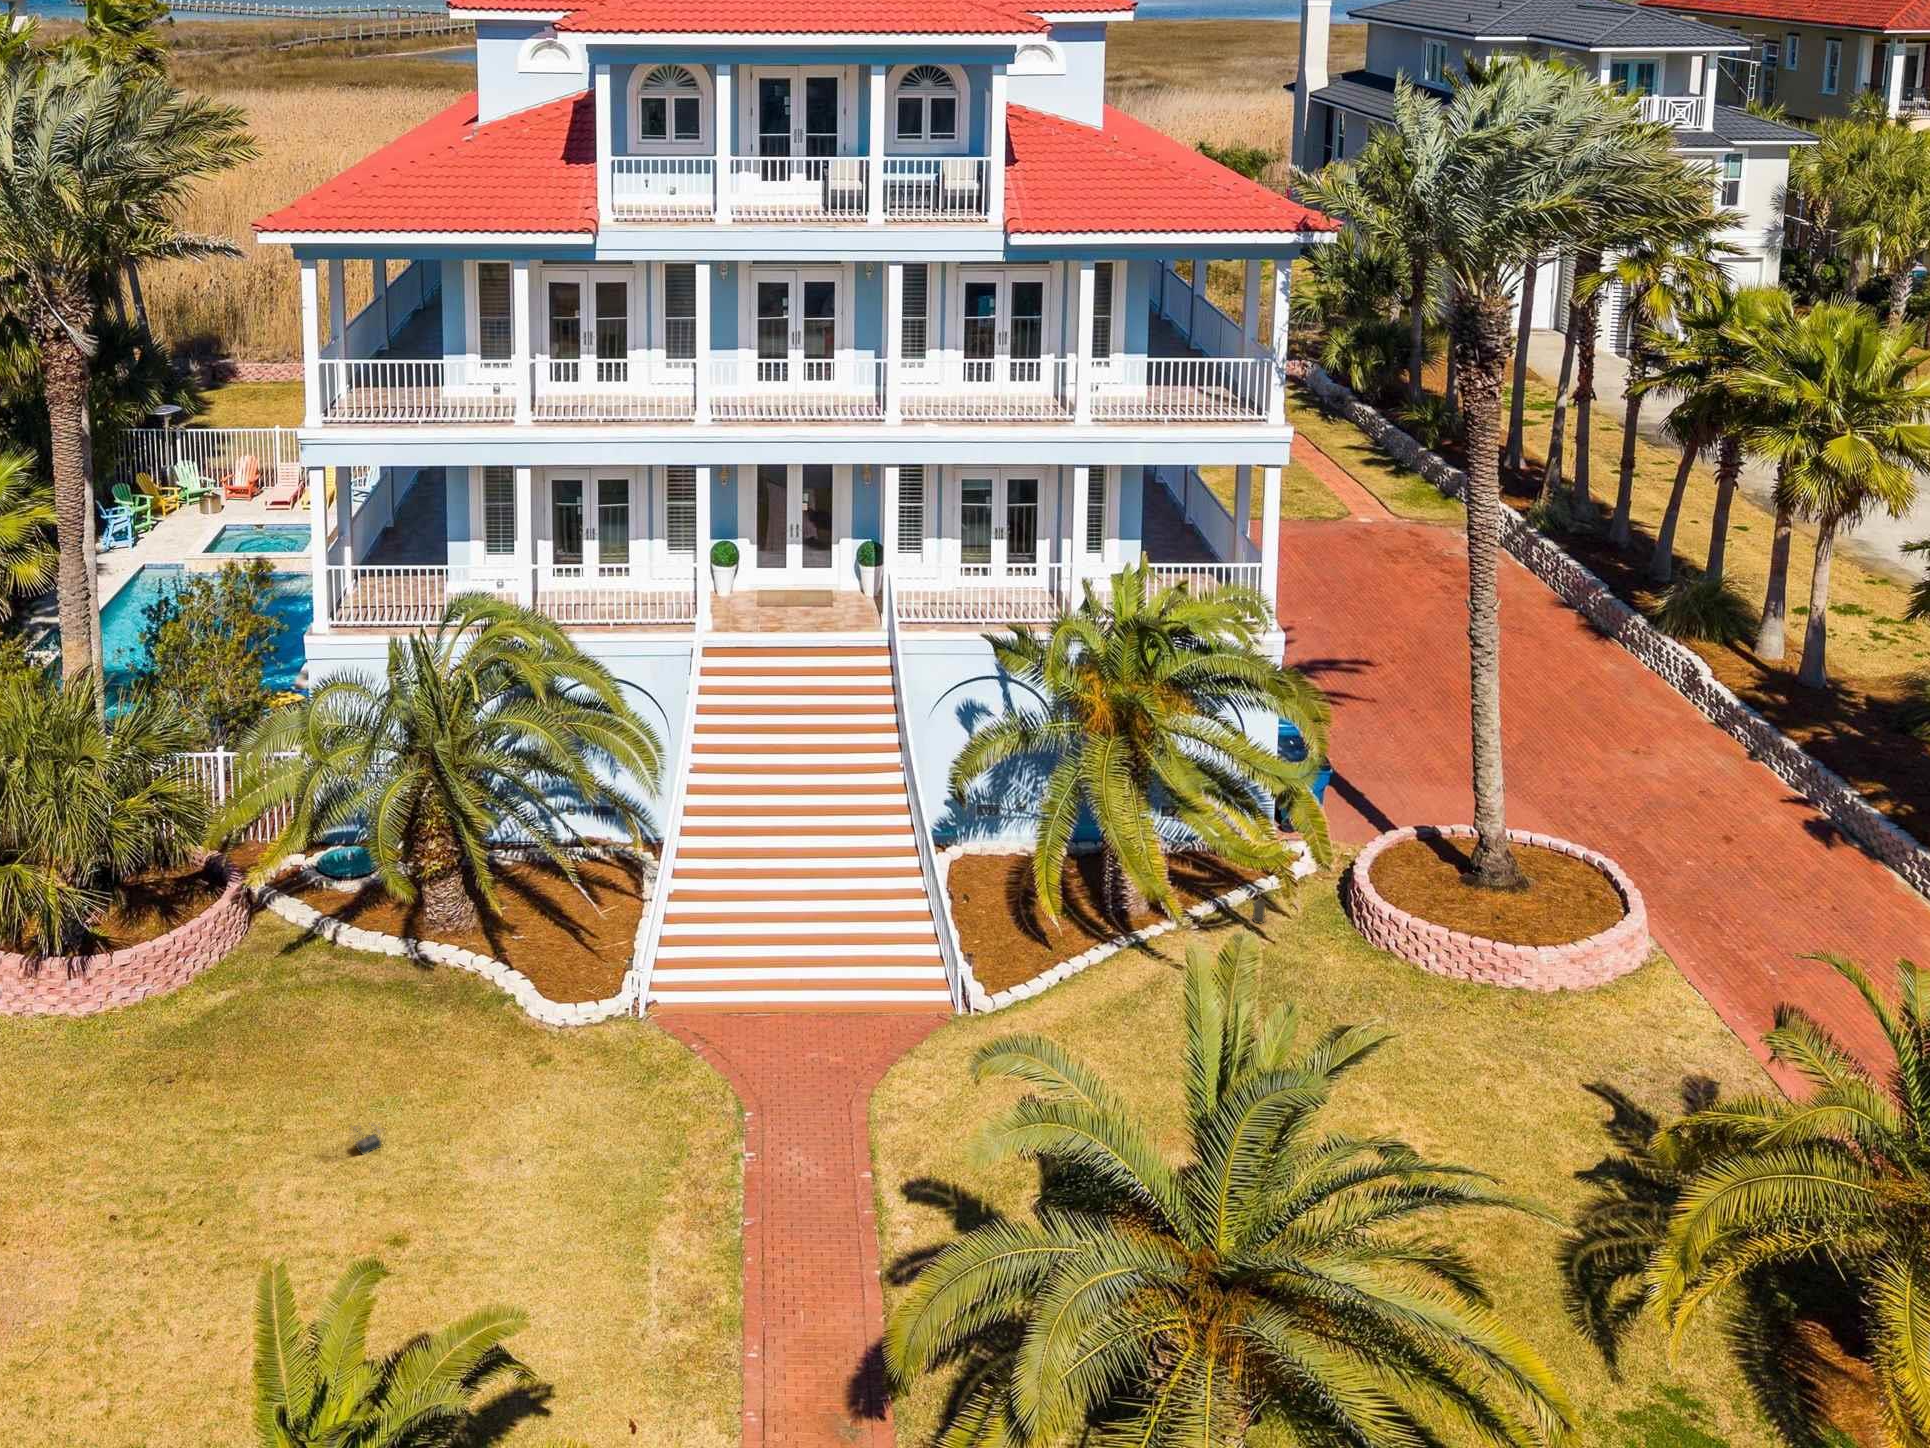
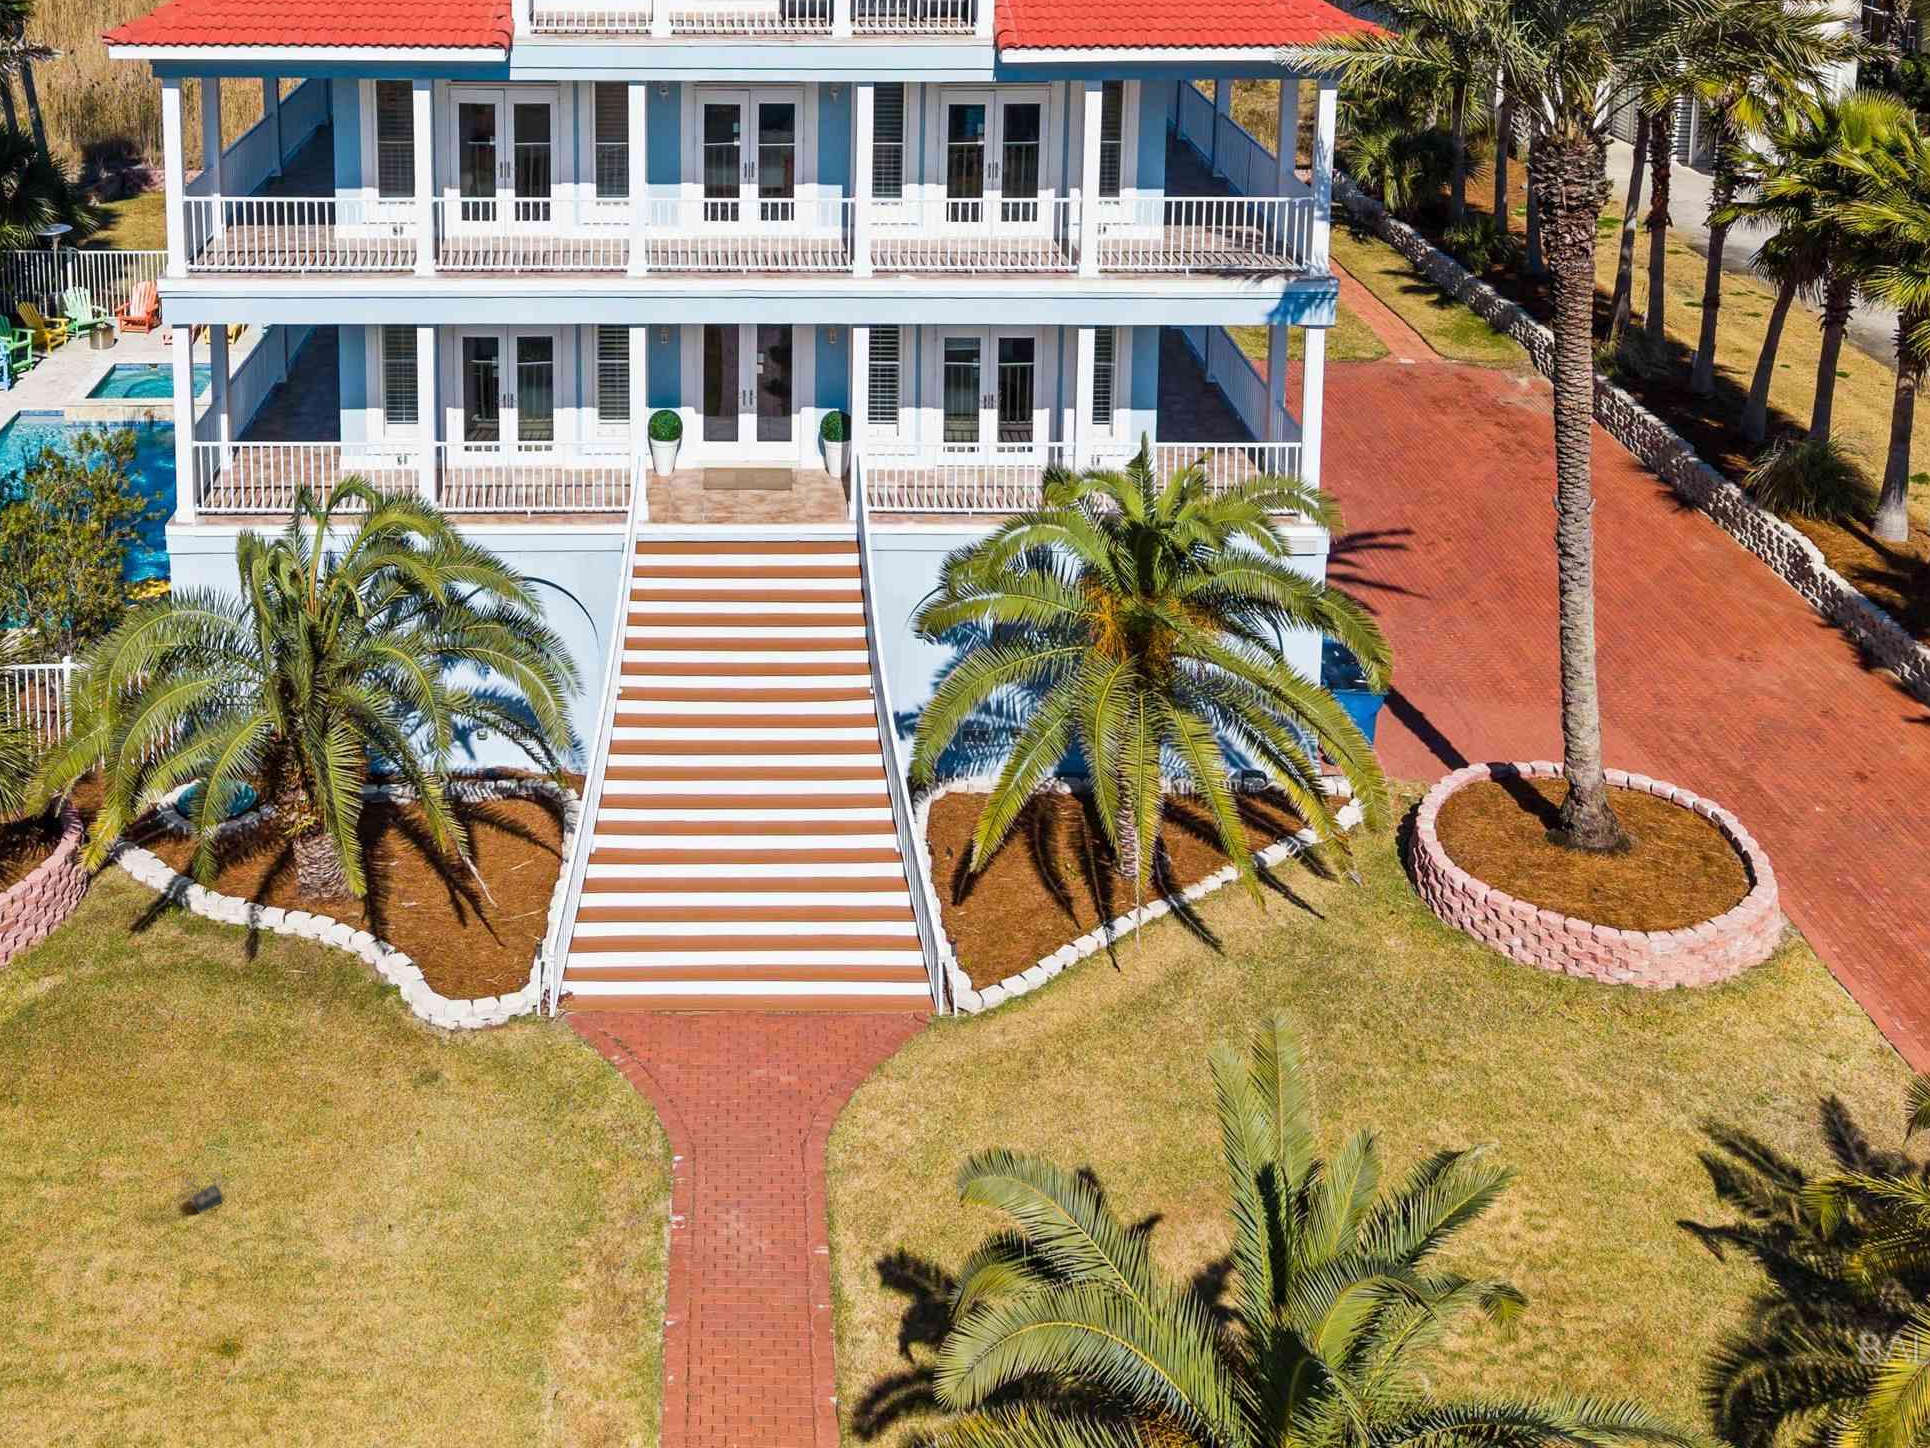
watering can: present [1253,899,1265,923] -> none [1290,855,1317,894]

